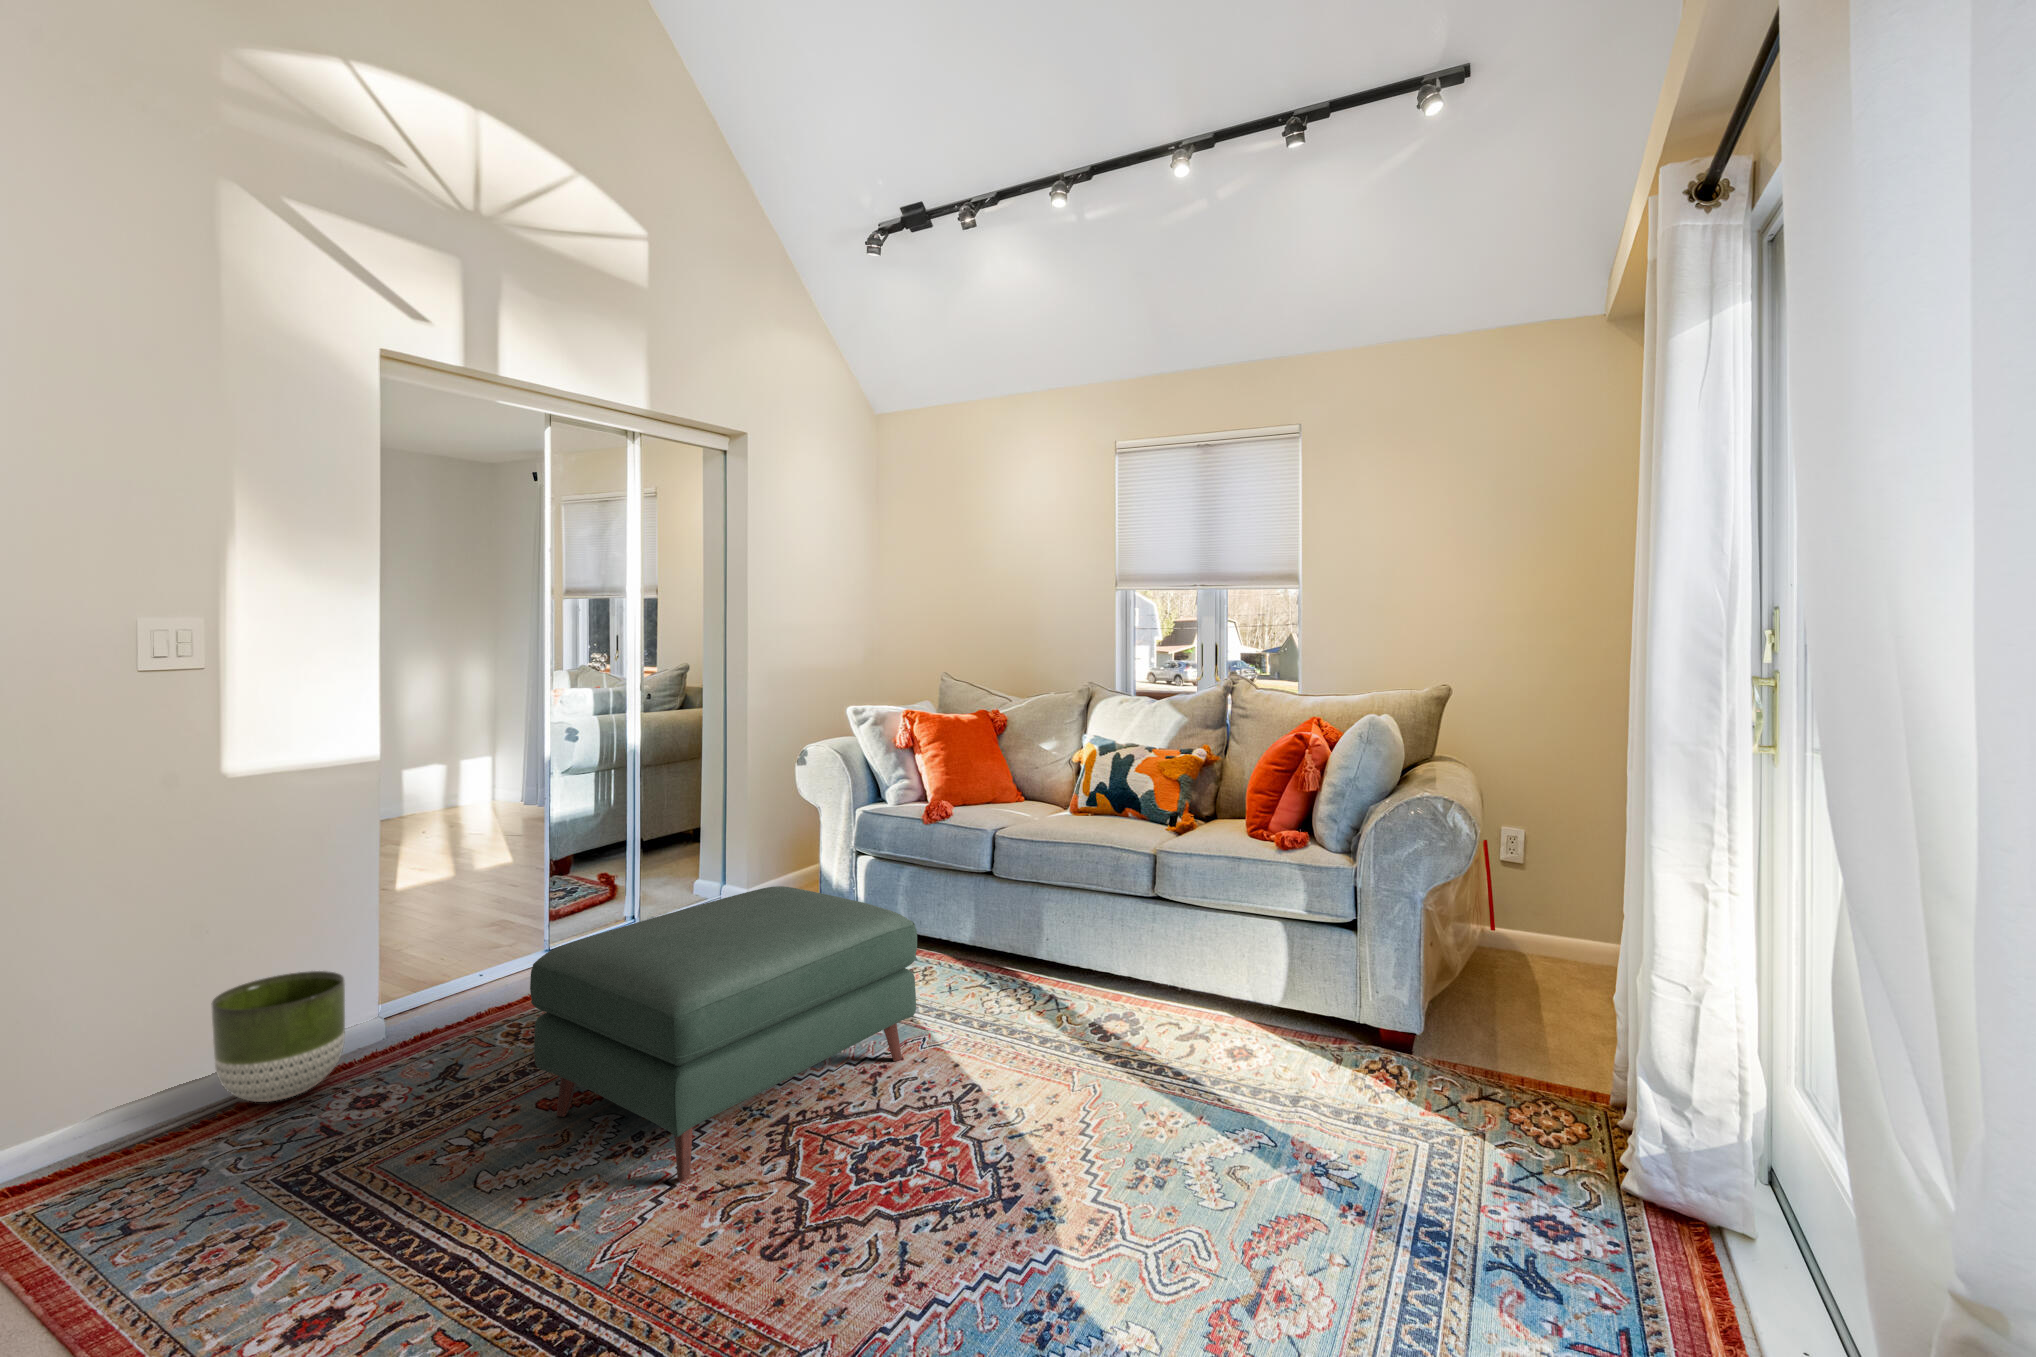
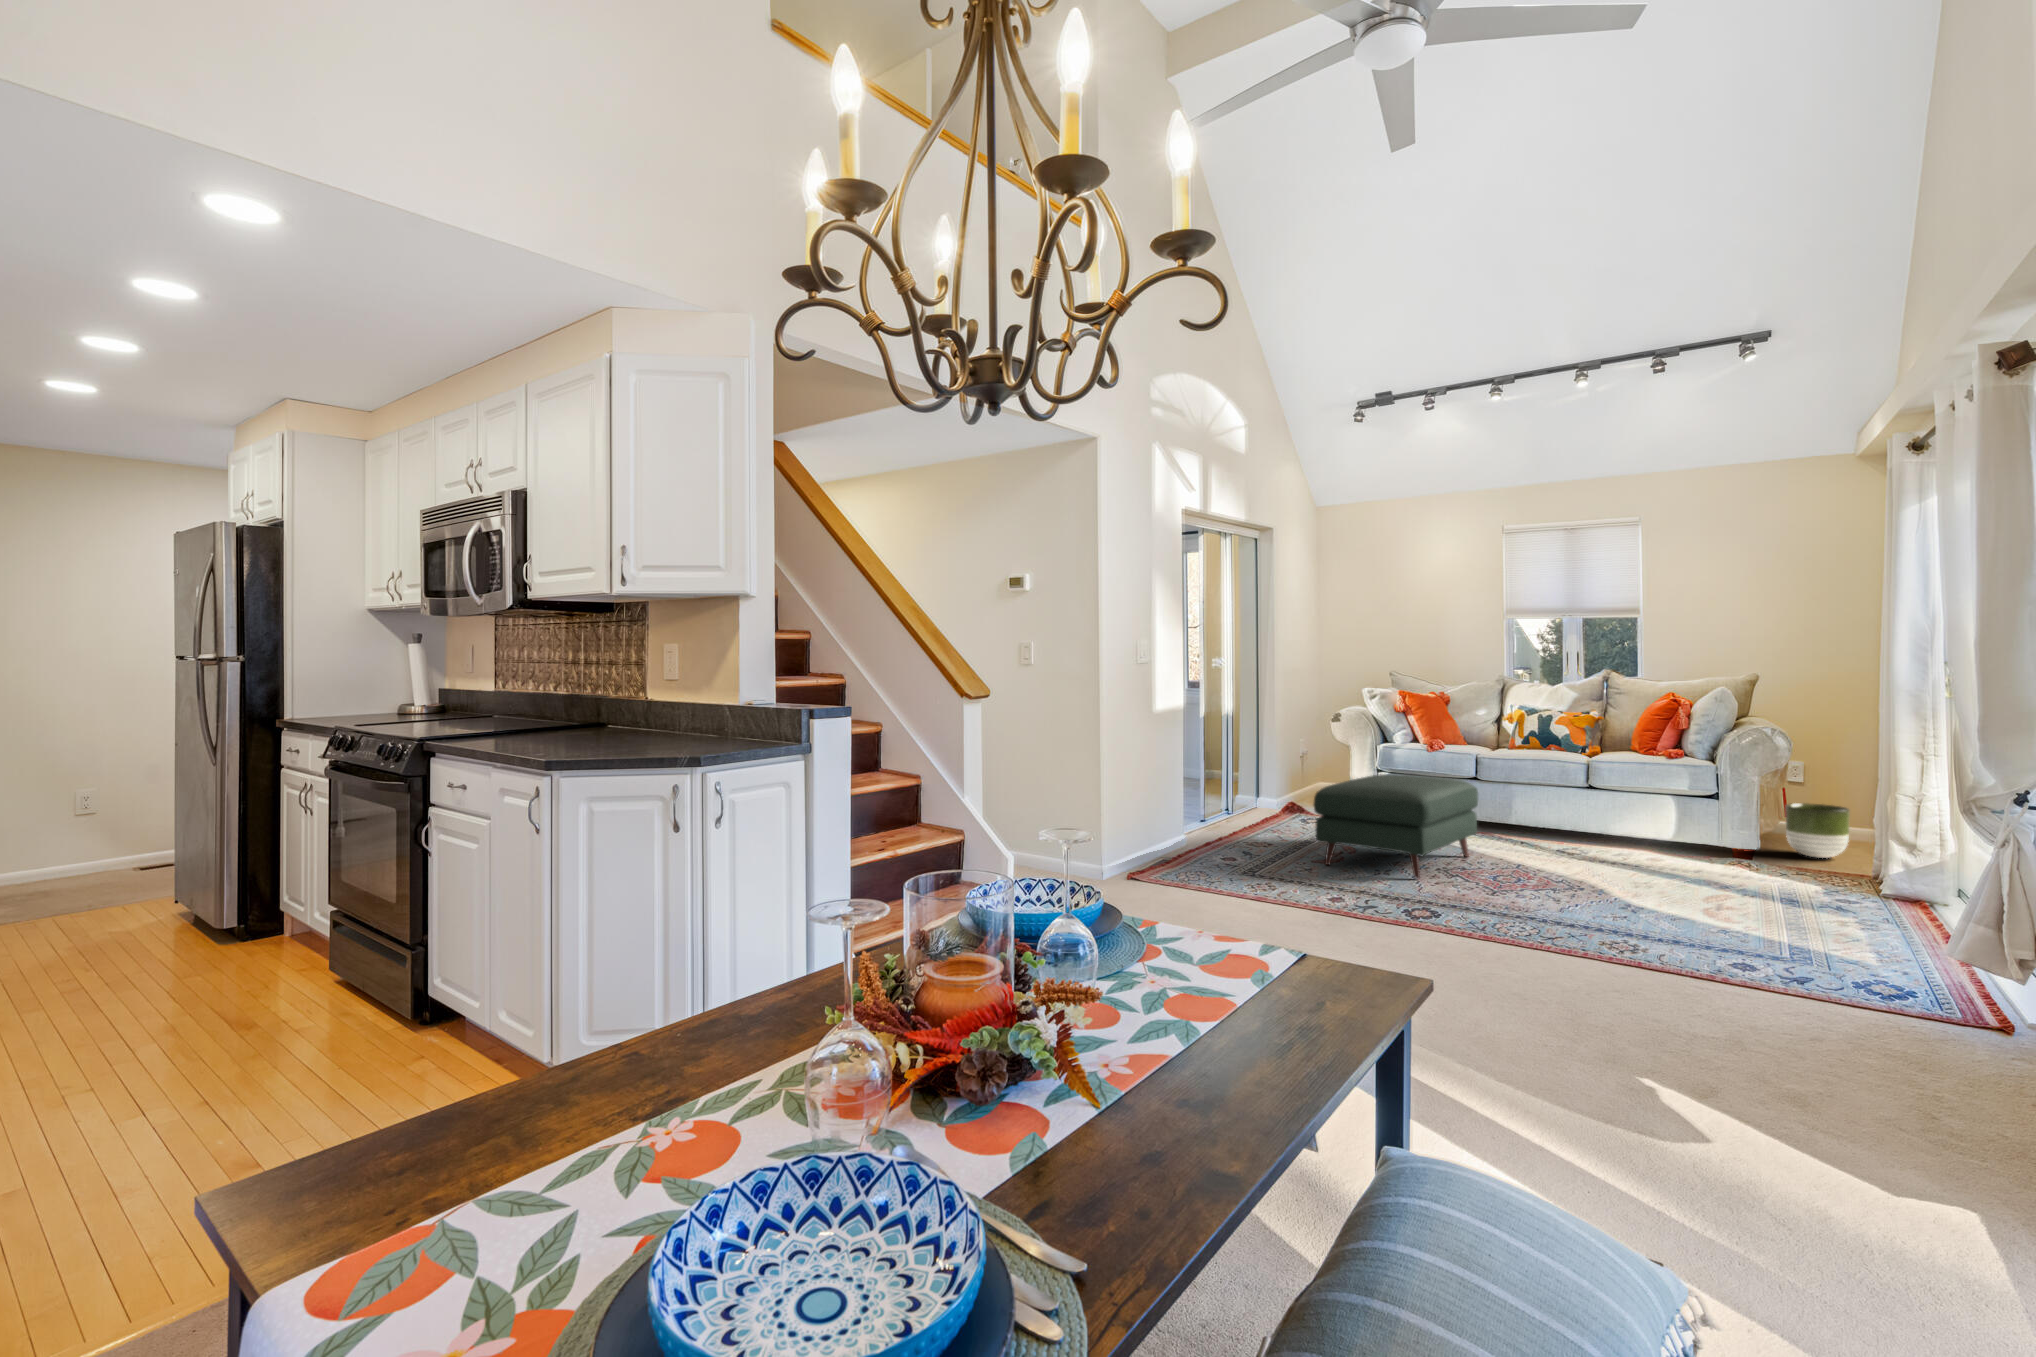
planter: present [211,971,345,1102] -> present [1785,803,1850,858]

